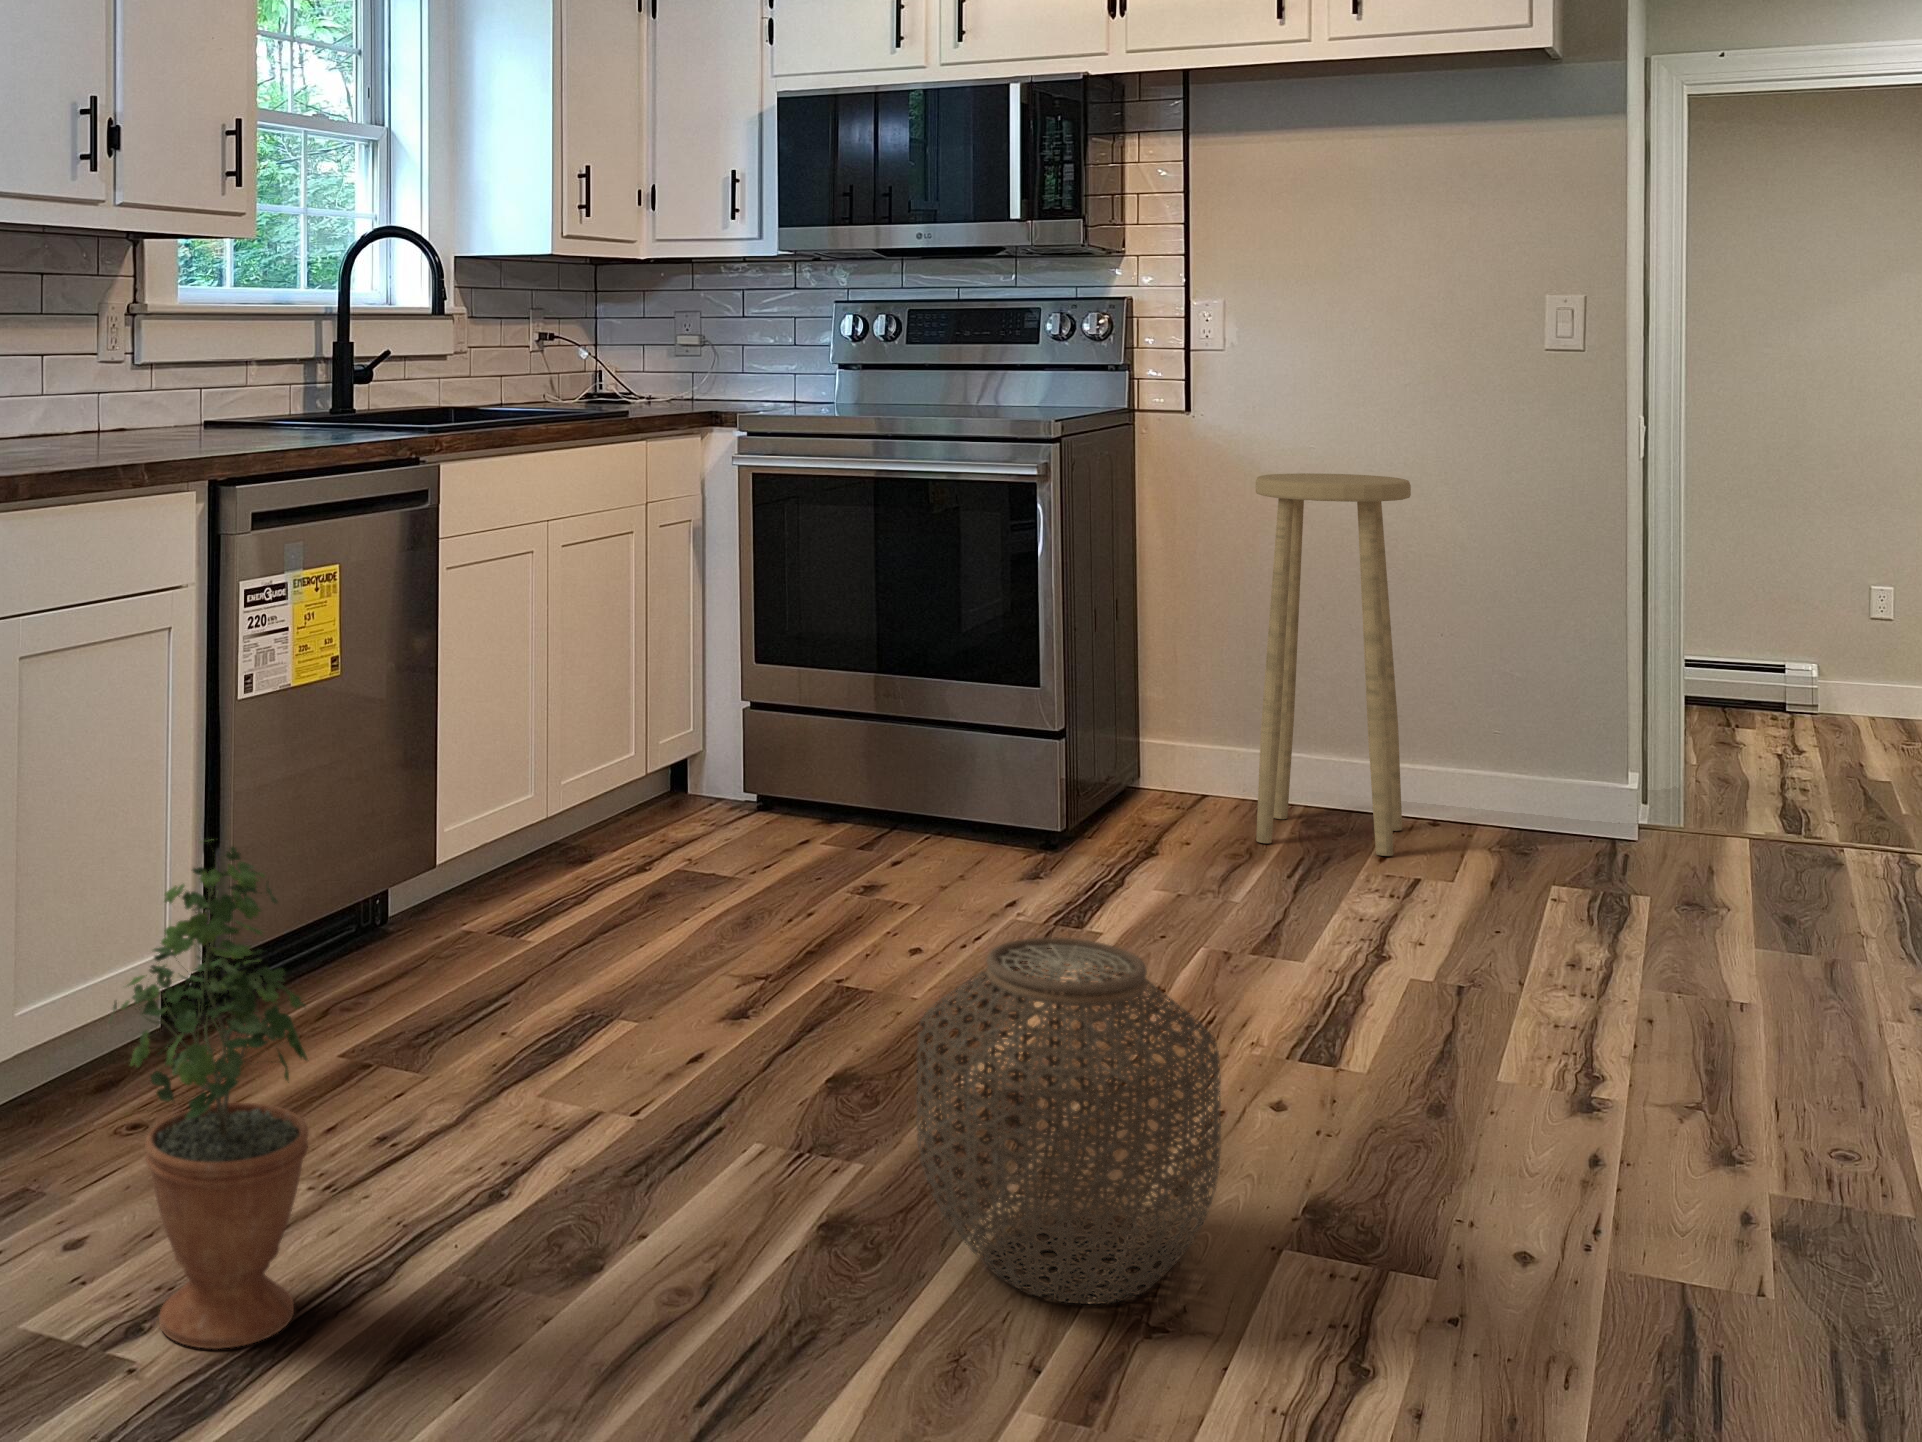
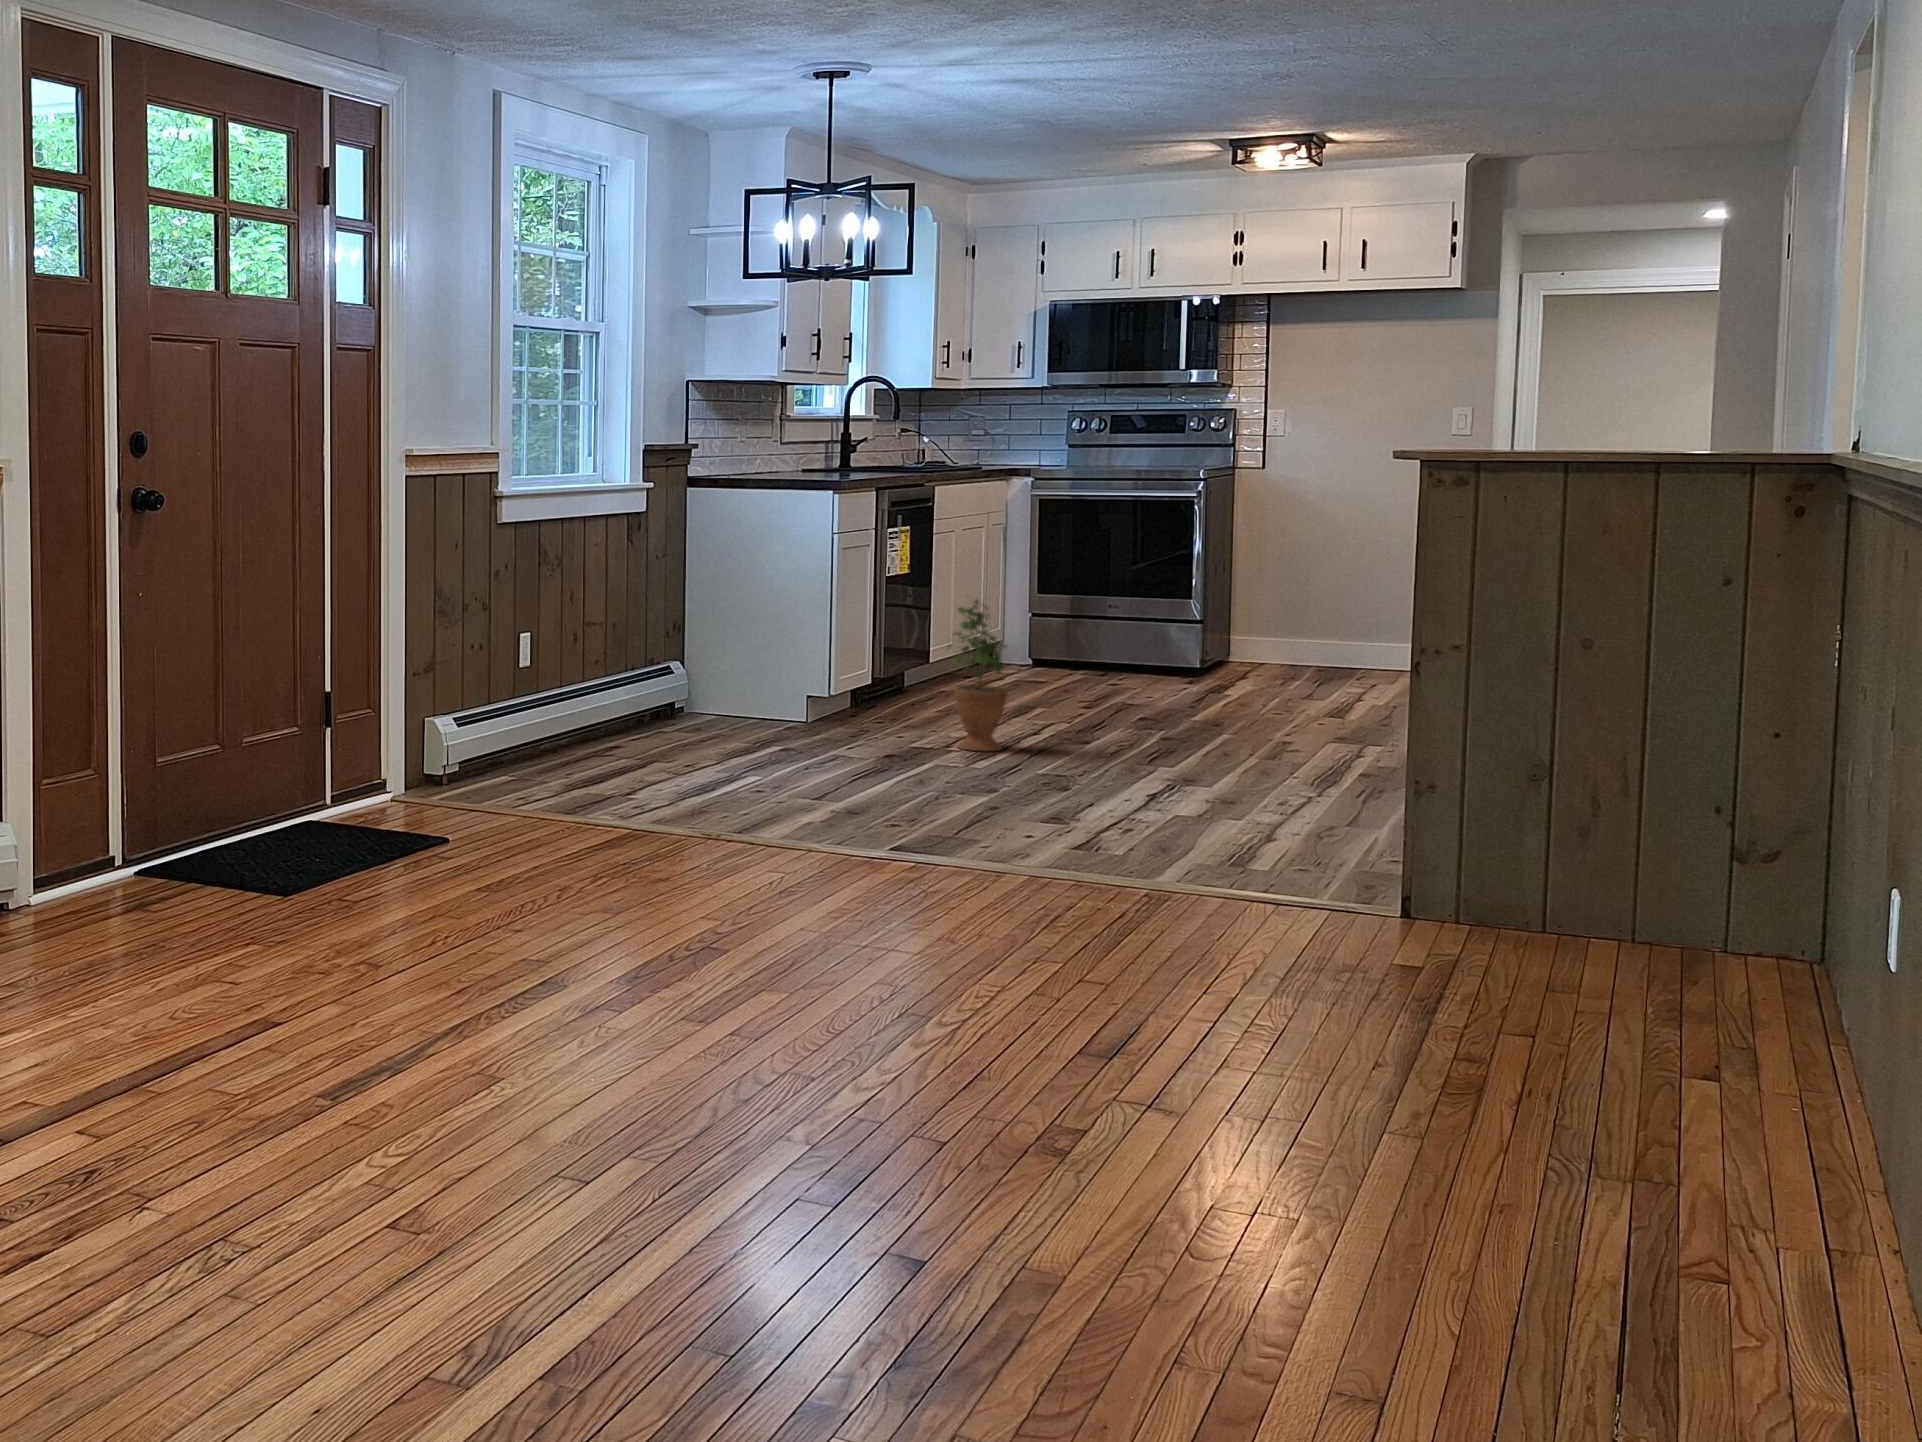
stool: present [1255,473,1411,856] -> none [1294,499,1379,680]
woven basket: present [917,937,1221,1304] -> none [1203,639,1314,750]

